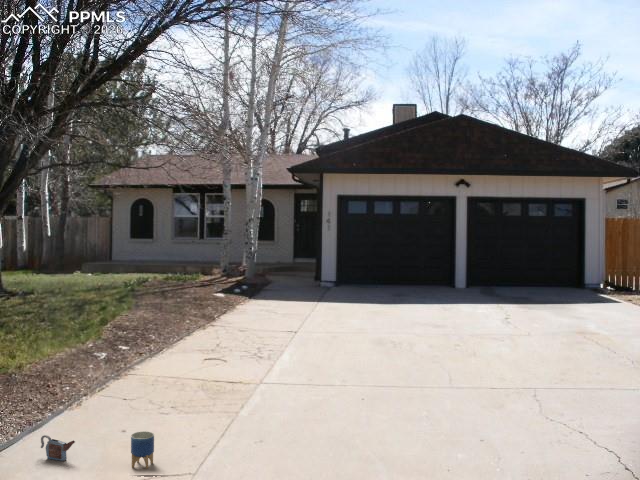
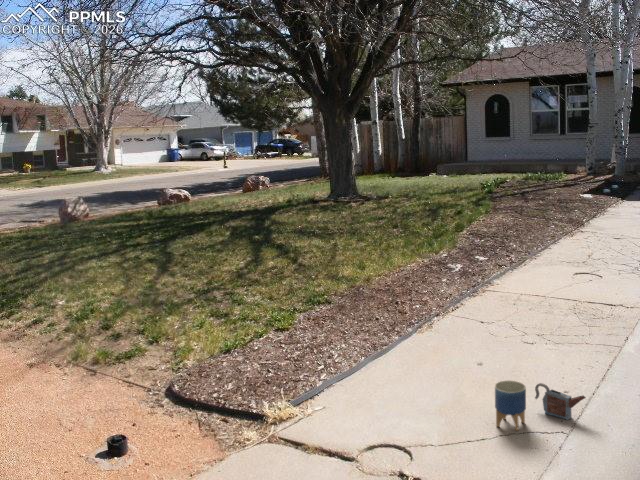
watering can: present [41,435,75,461] -> present [535,383,586,420]

